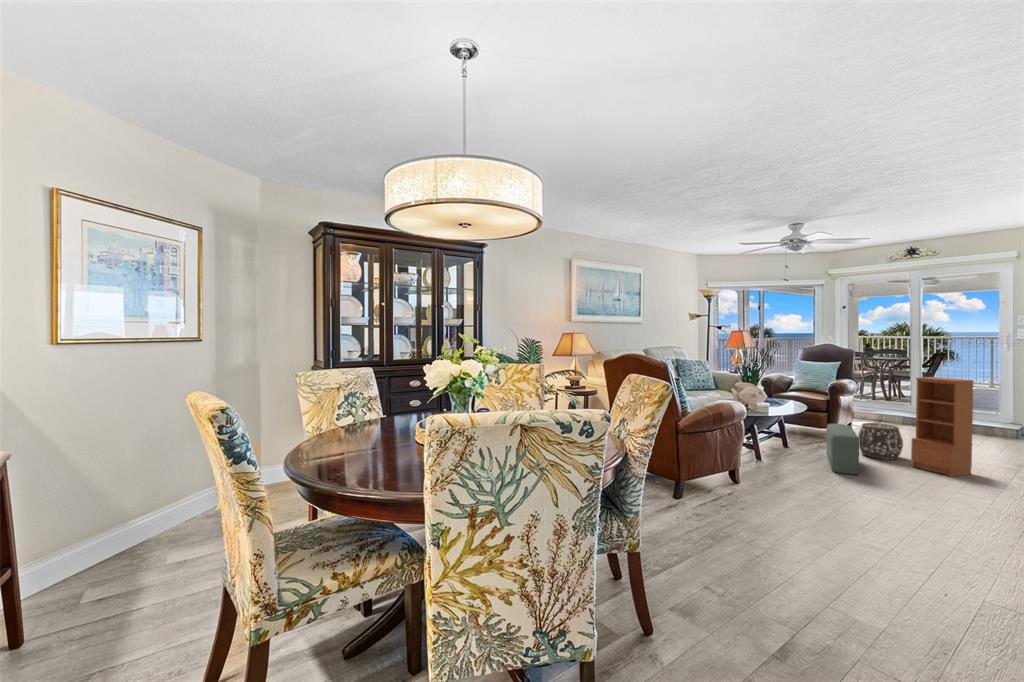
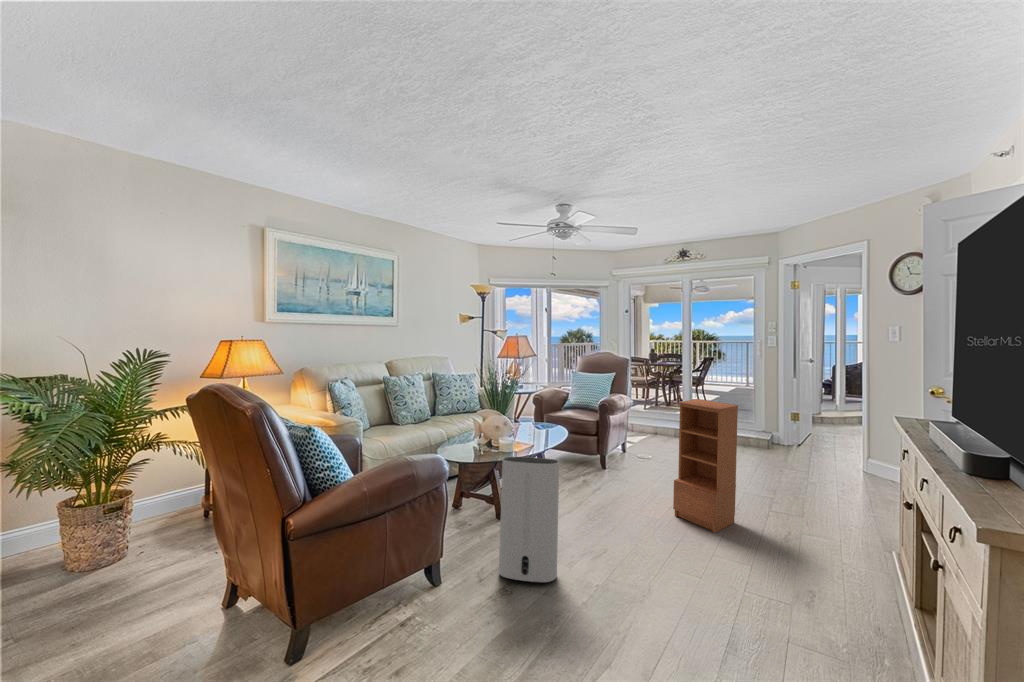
air purifier: none [780,405,825,482] -> present [499,457,559,582]
woven basket: present [858,423,903,460] -> none [620,454,668,504]
pouf: present [826,424,859,475] -> none [578,463,611,547]

